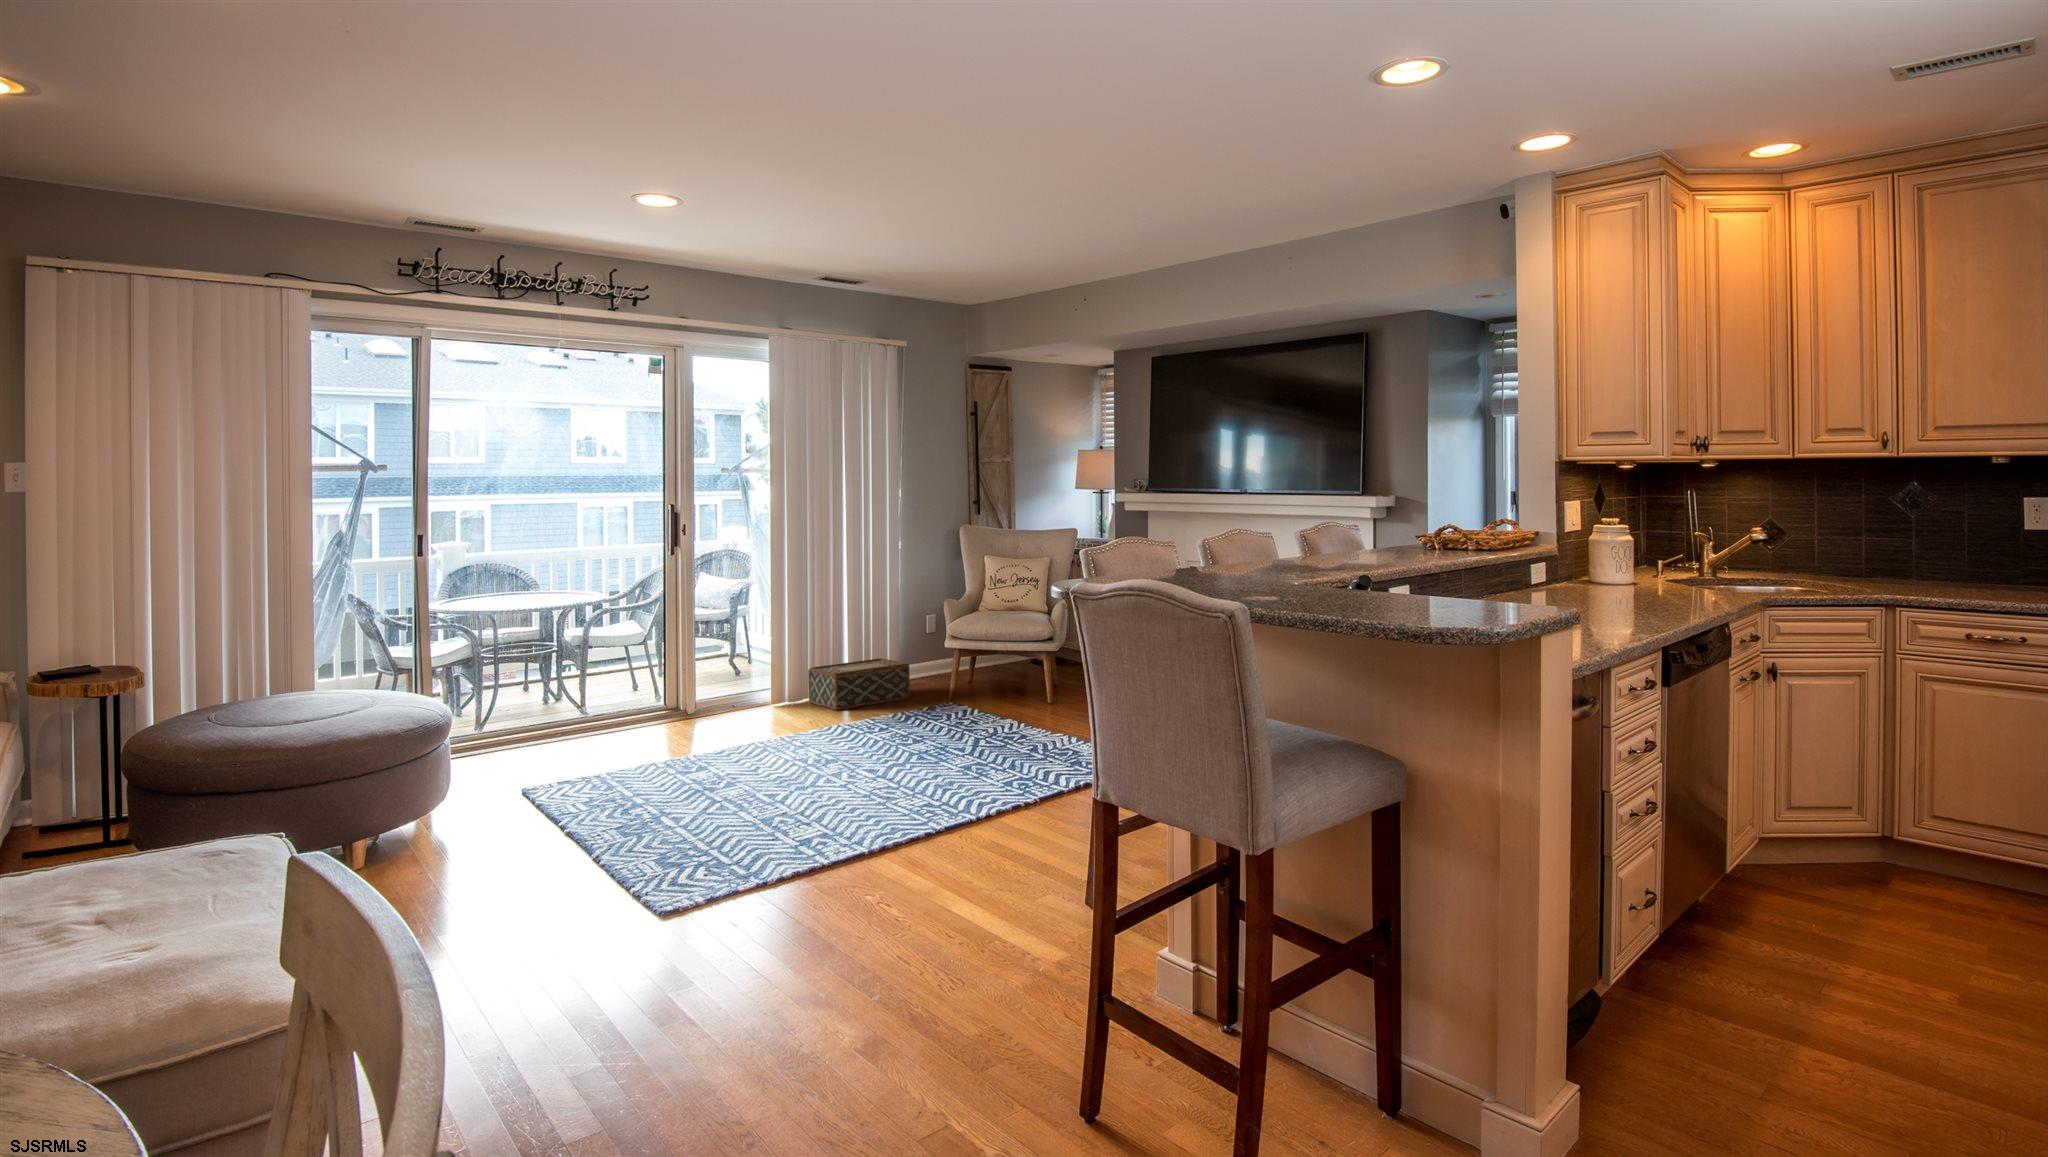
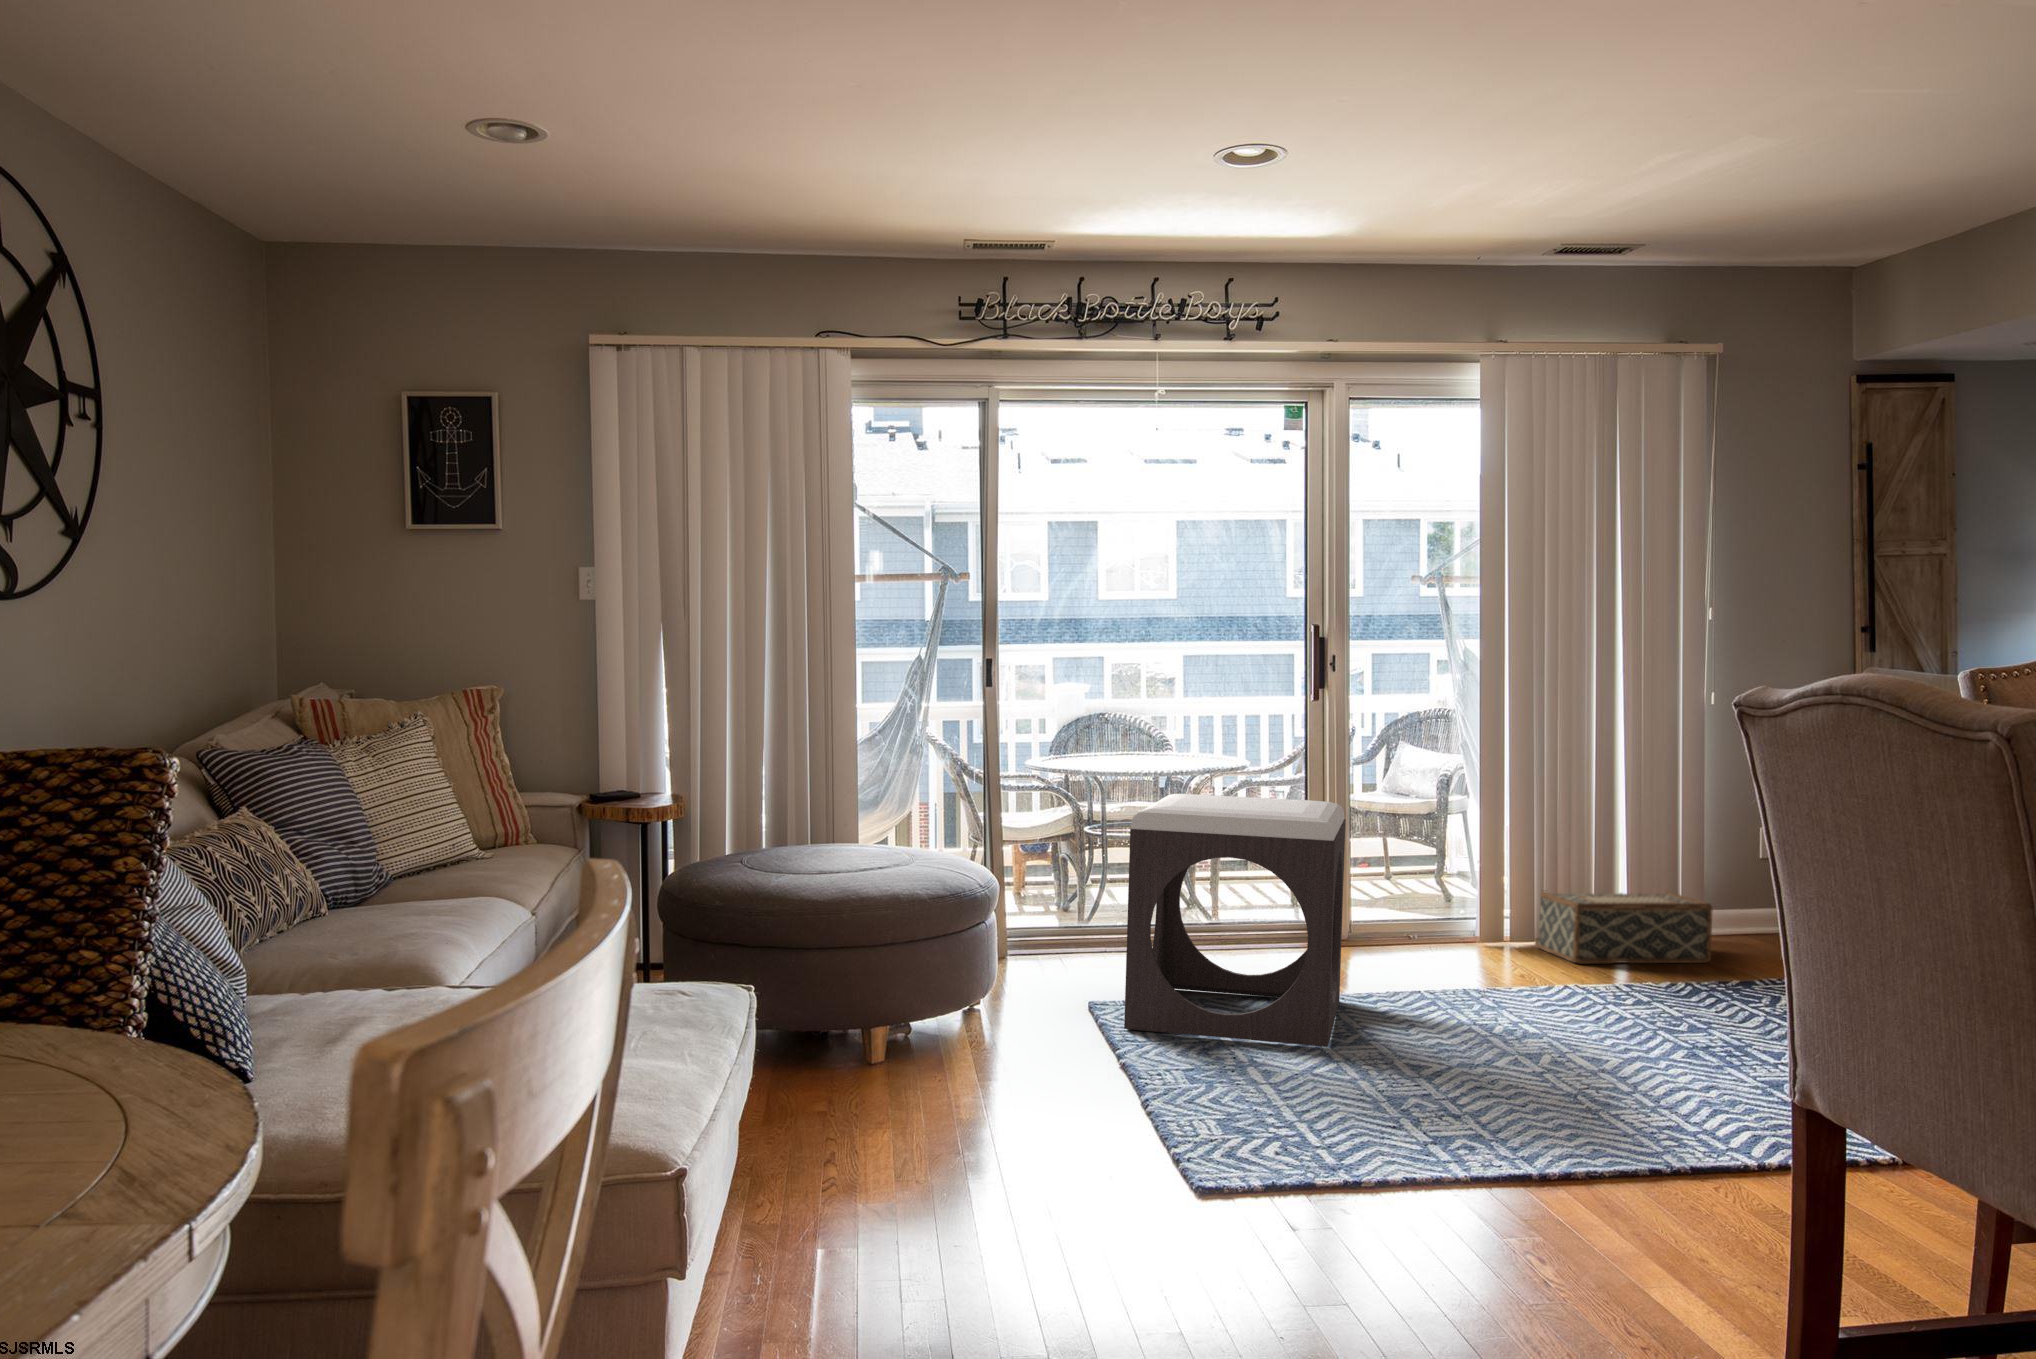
footstool: none [554,631,708,807] -> present [1124,794,1346,1047]

